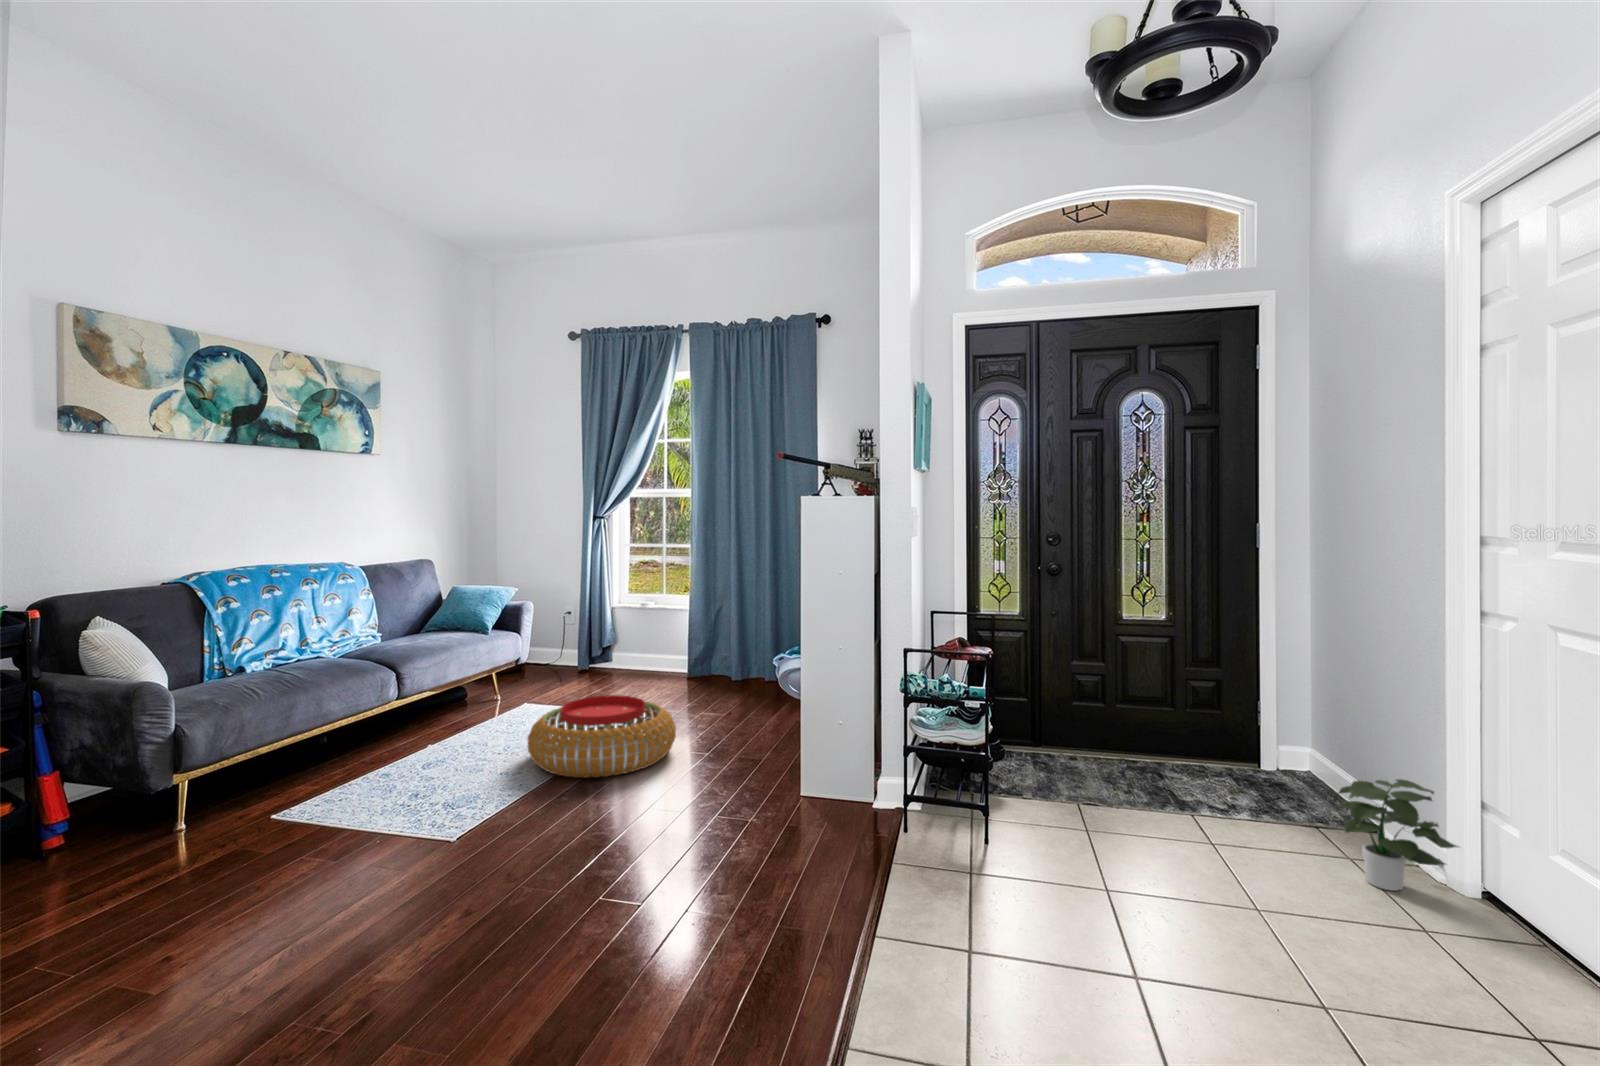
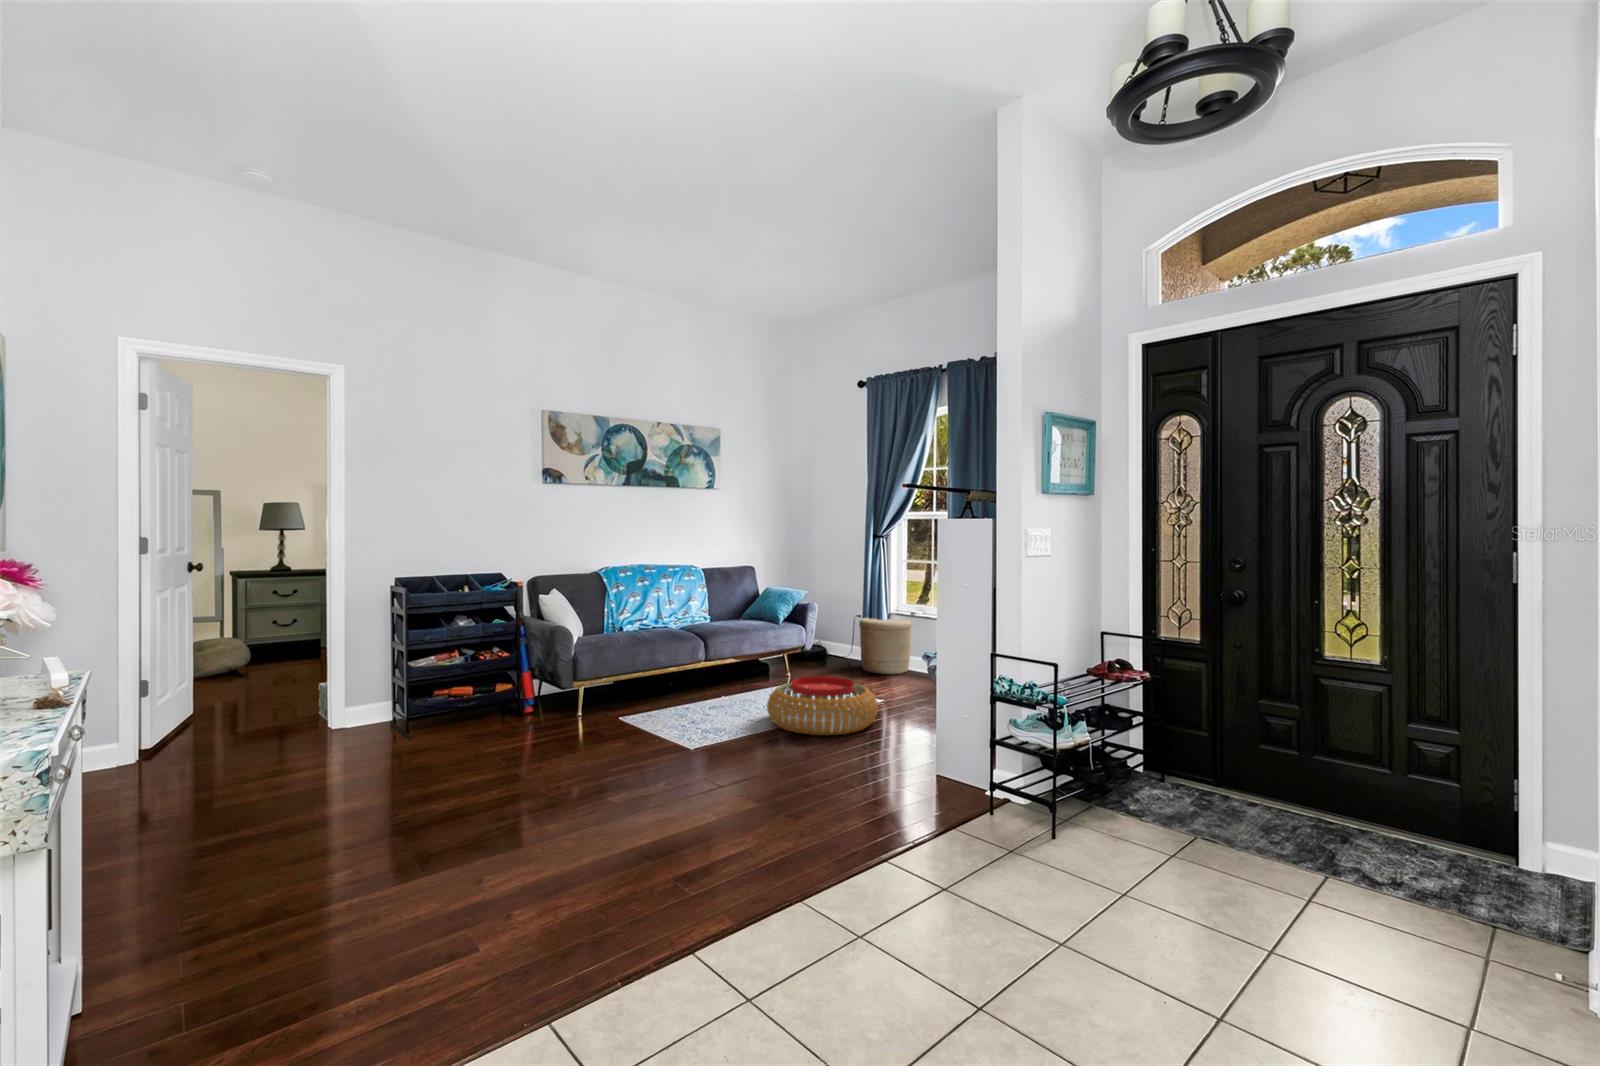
woven basket: none [583,614,647,682] -> present [859,618,912,674]
potted plant: present [1338,779,1458,891] -> none [1421,850,1555,986]

